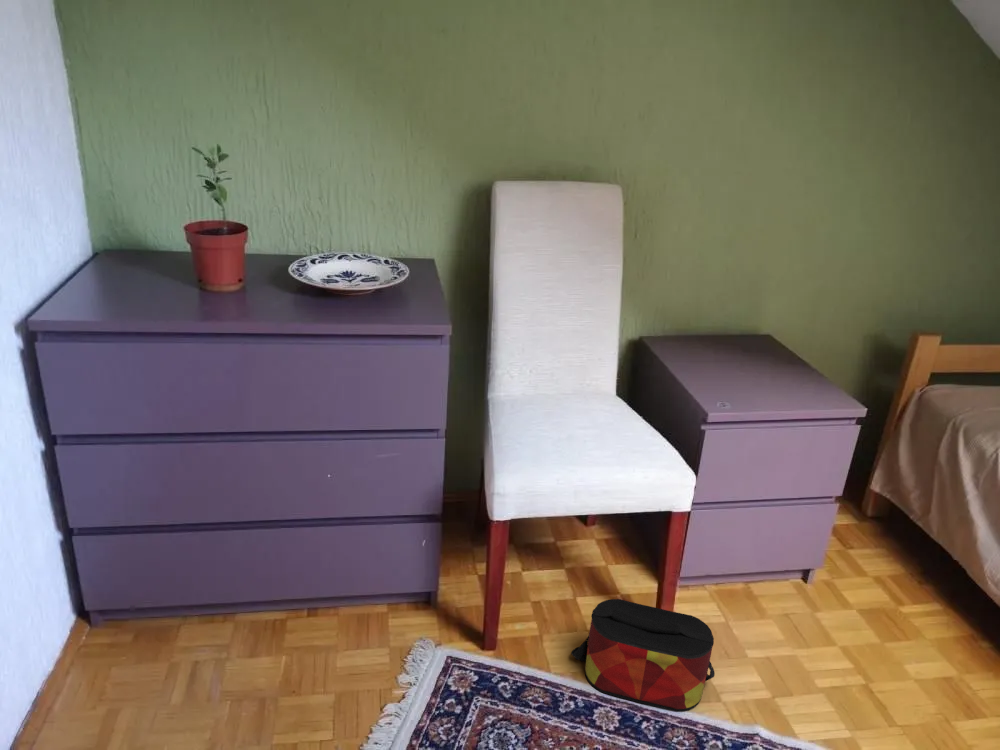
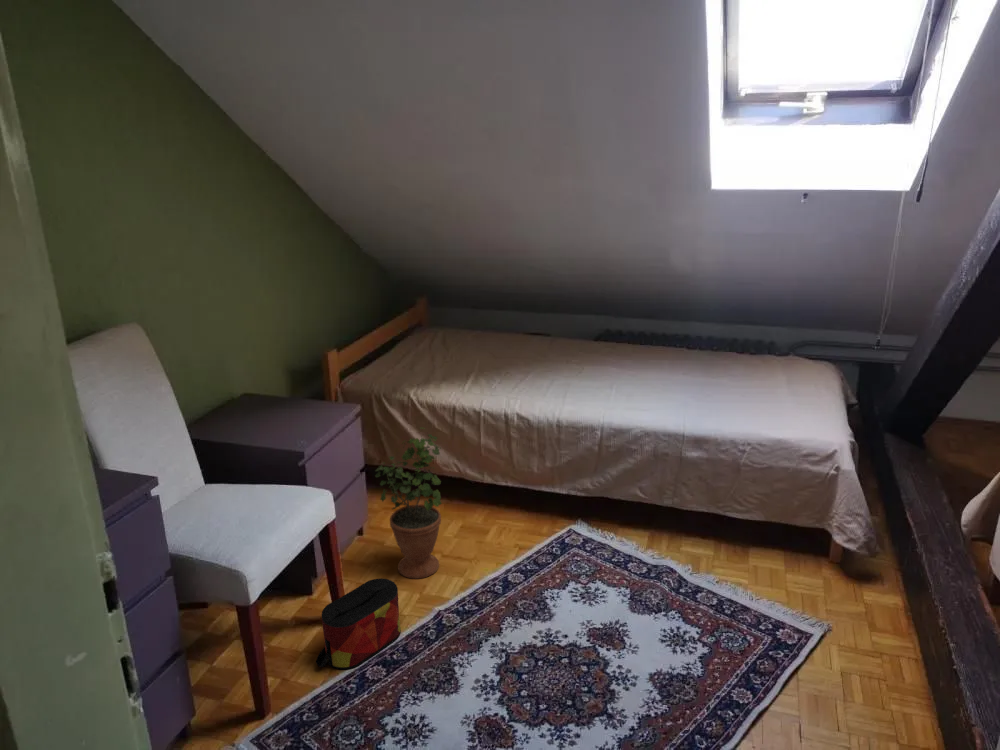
potted plant: none [789,475,946,693] -> present [376,427,441,579]

